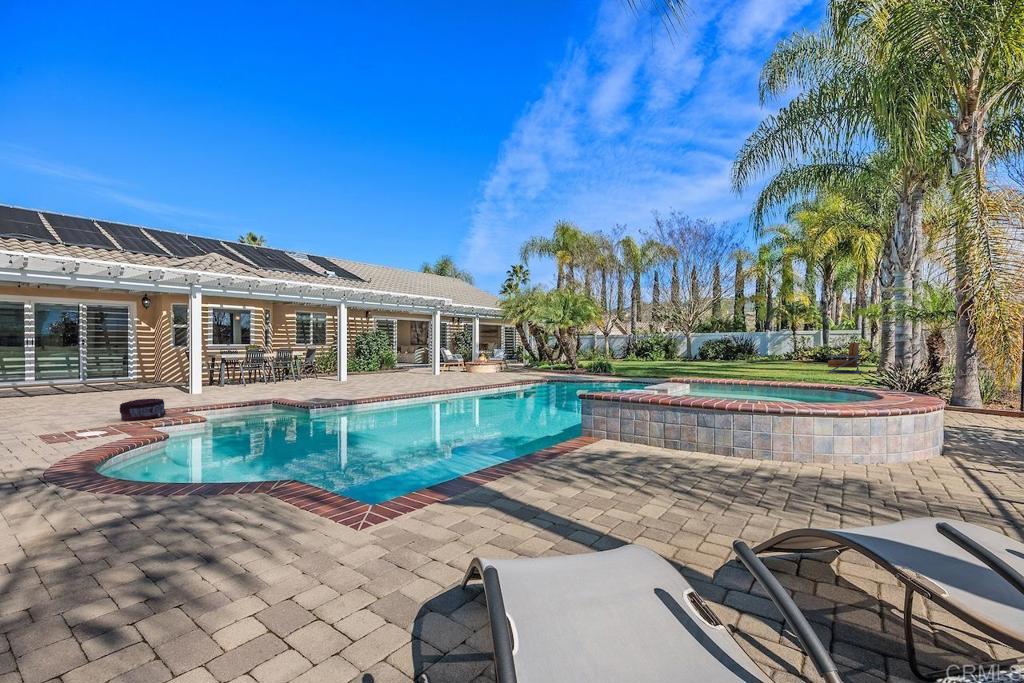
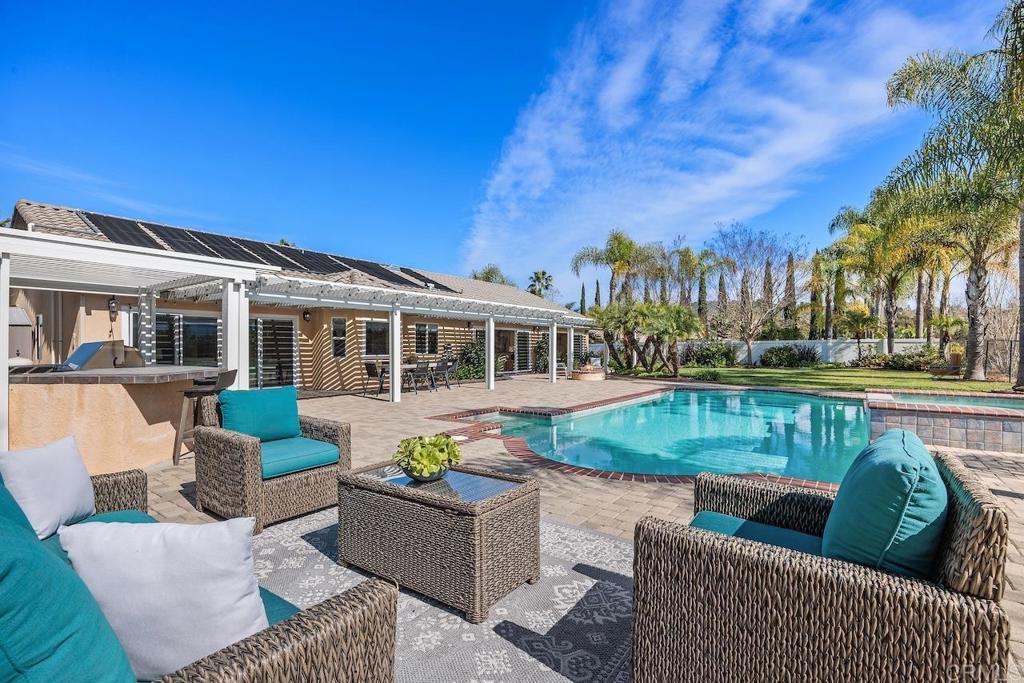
pouf: present [119,399,166,421] -> none [428,409,460,430]

